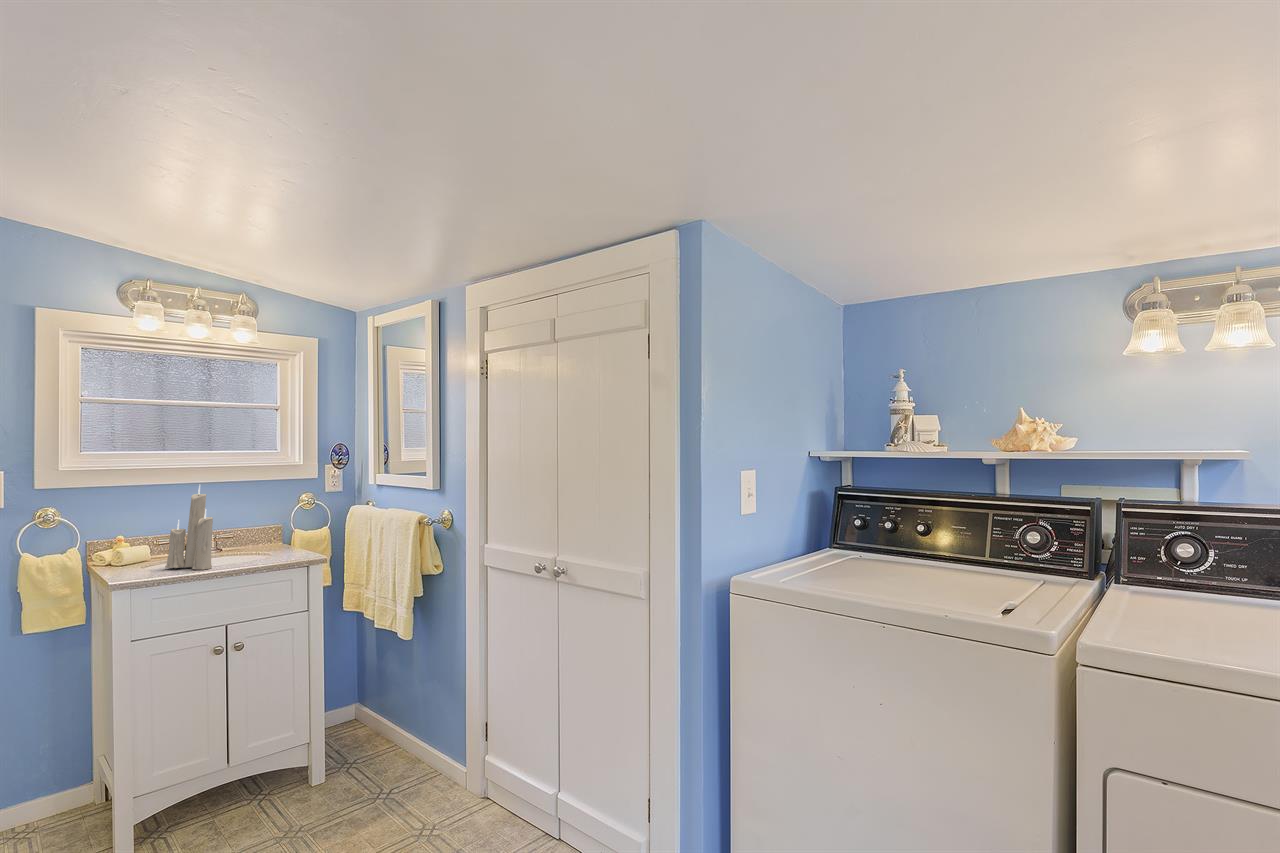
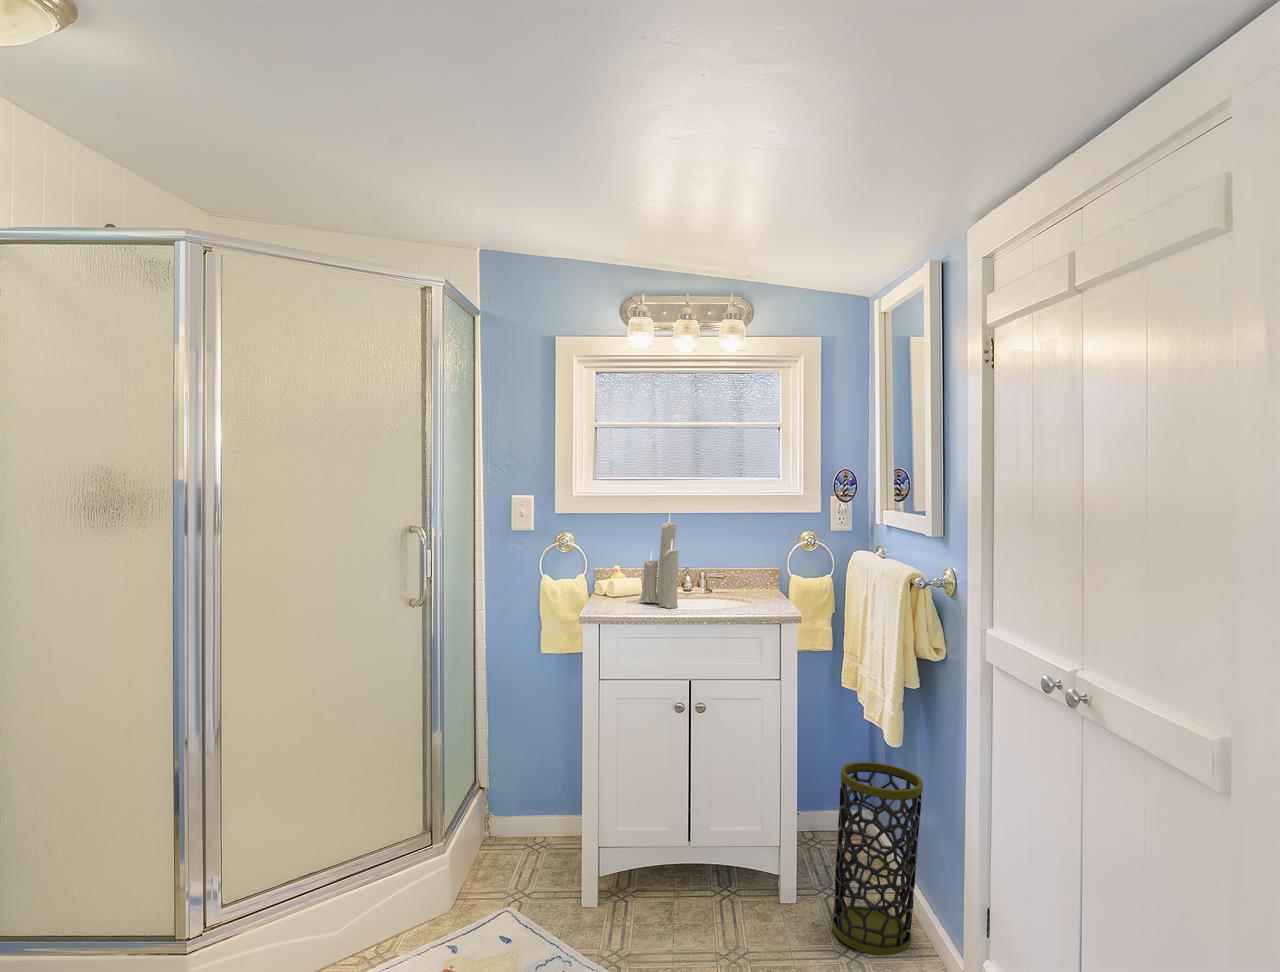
trash can: none [359,653,425,790] -> present [832,762,923,956]

